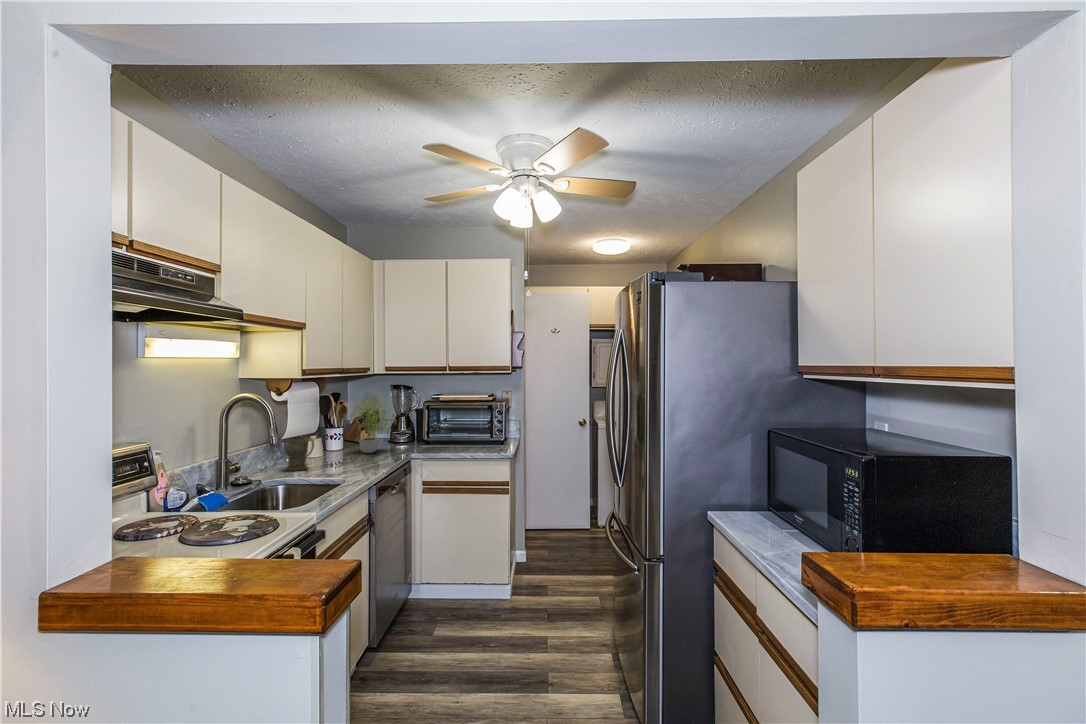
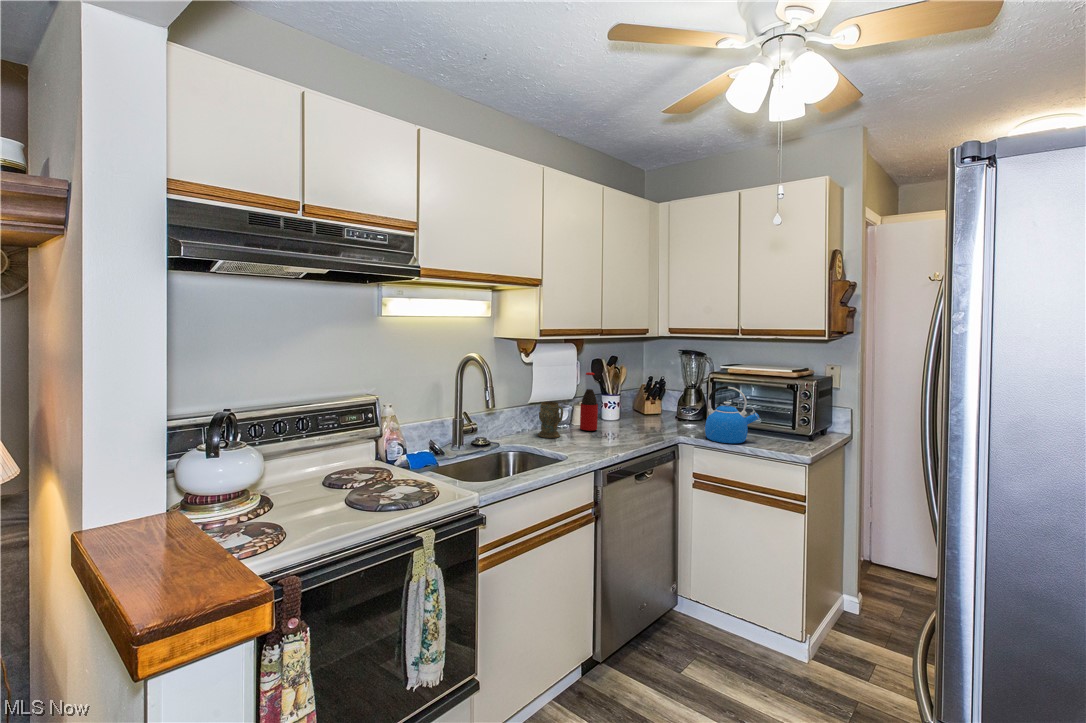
potted plant: present [354,394,396,453] -> none [616,359,673,429]
bottle: none [320,408,337,461] -> present [580,373,598,430]
kettle: none [426,408,465,452] -> present [705,386,760,443]

